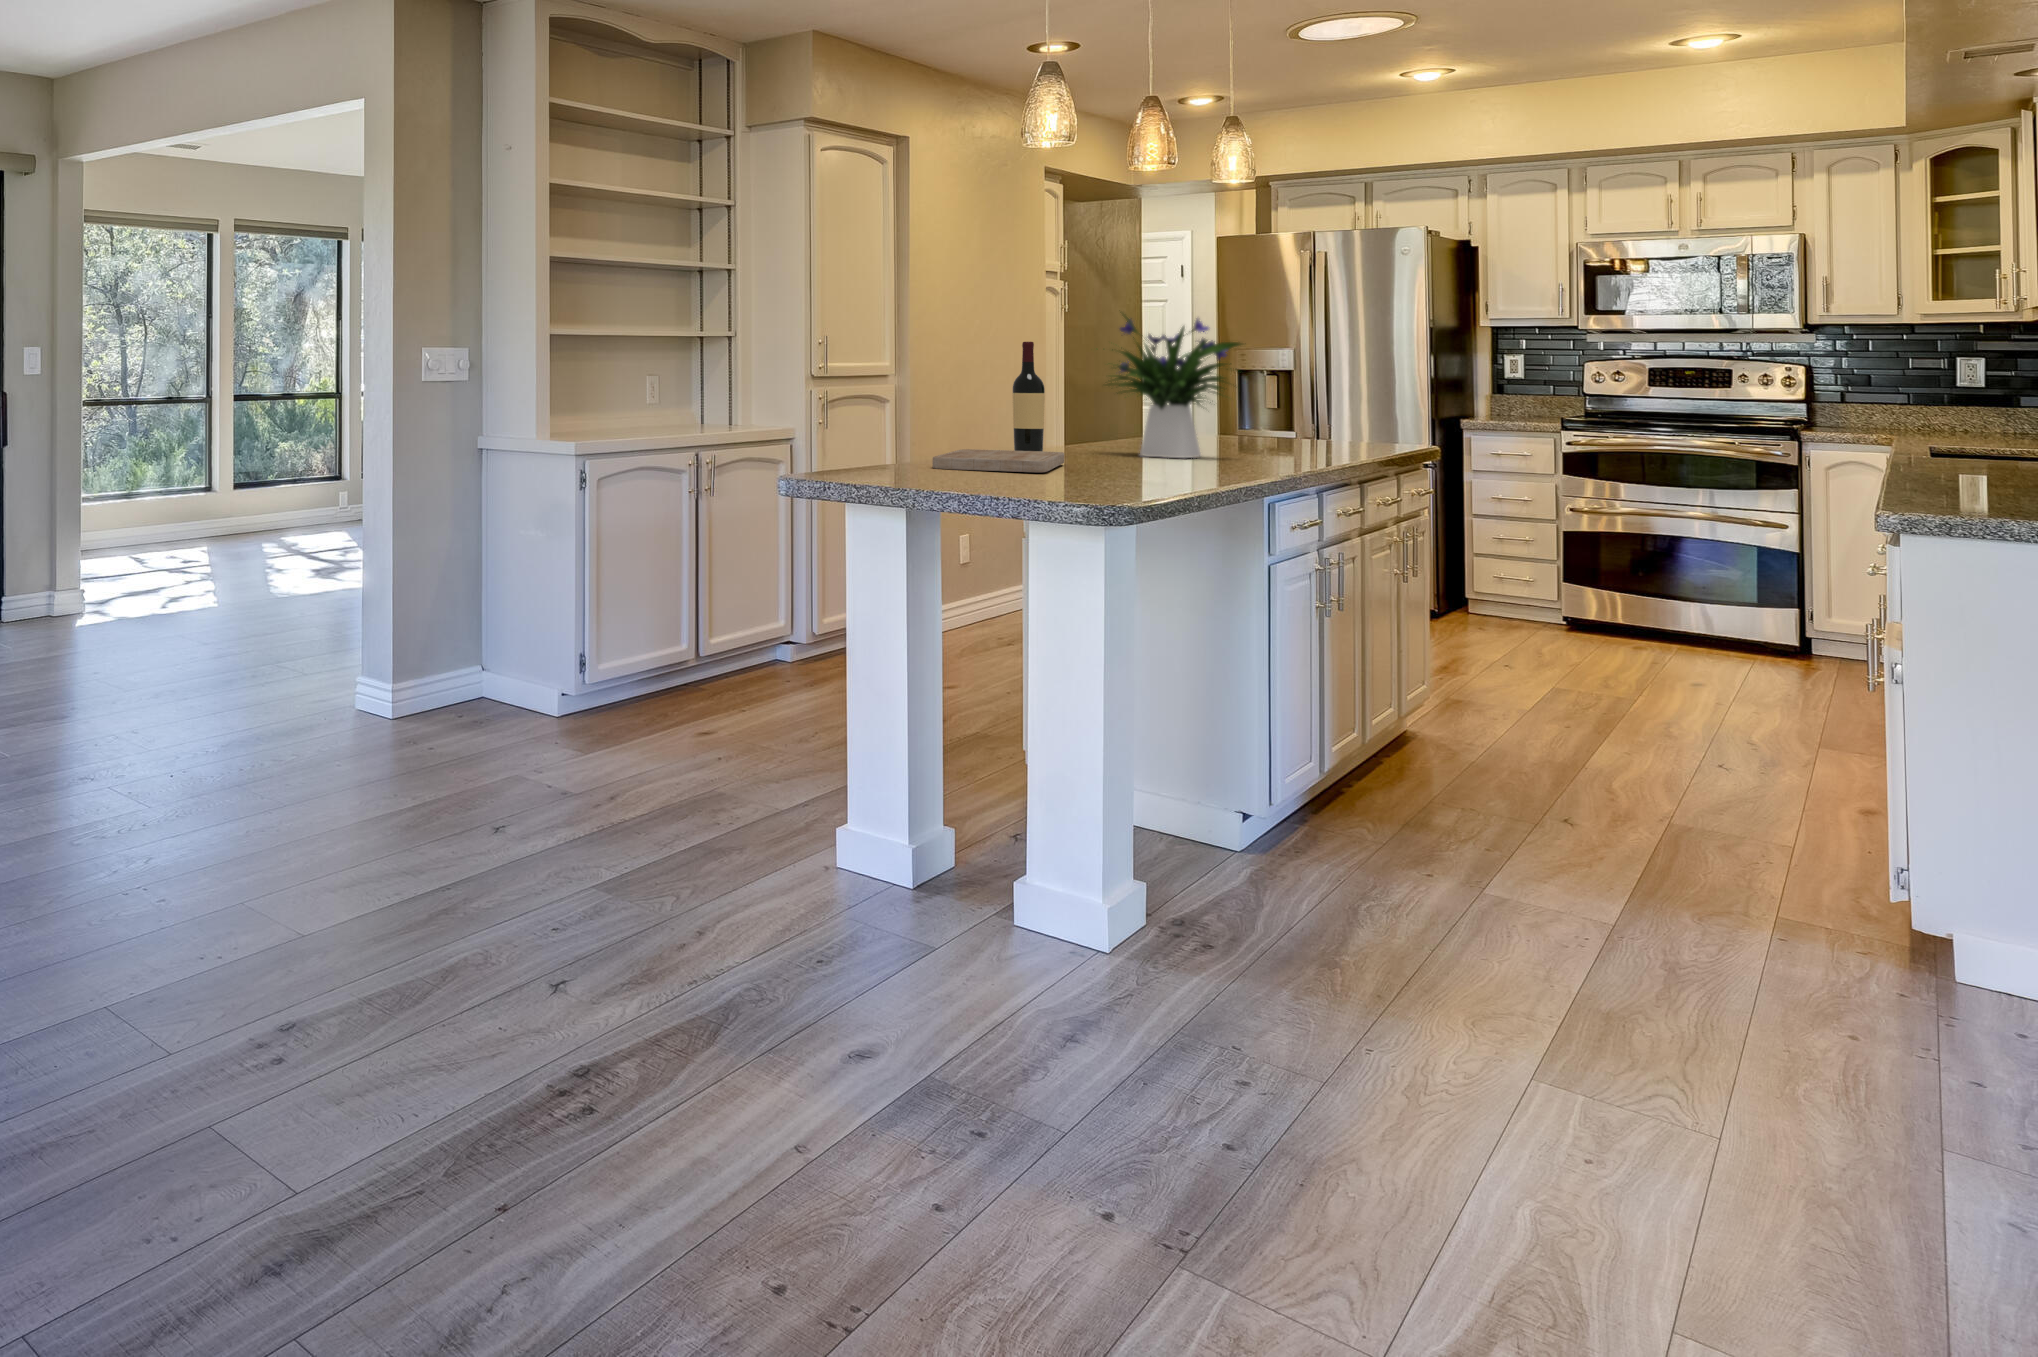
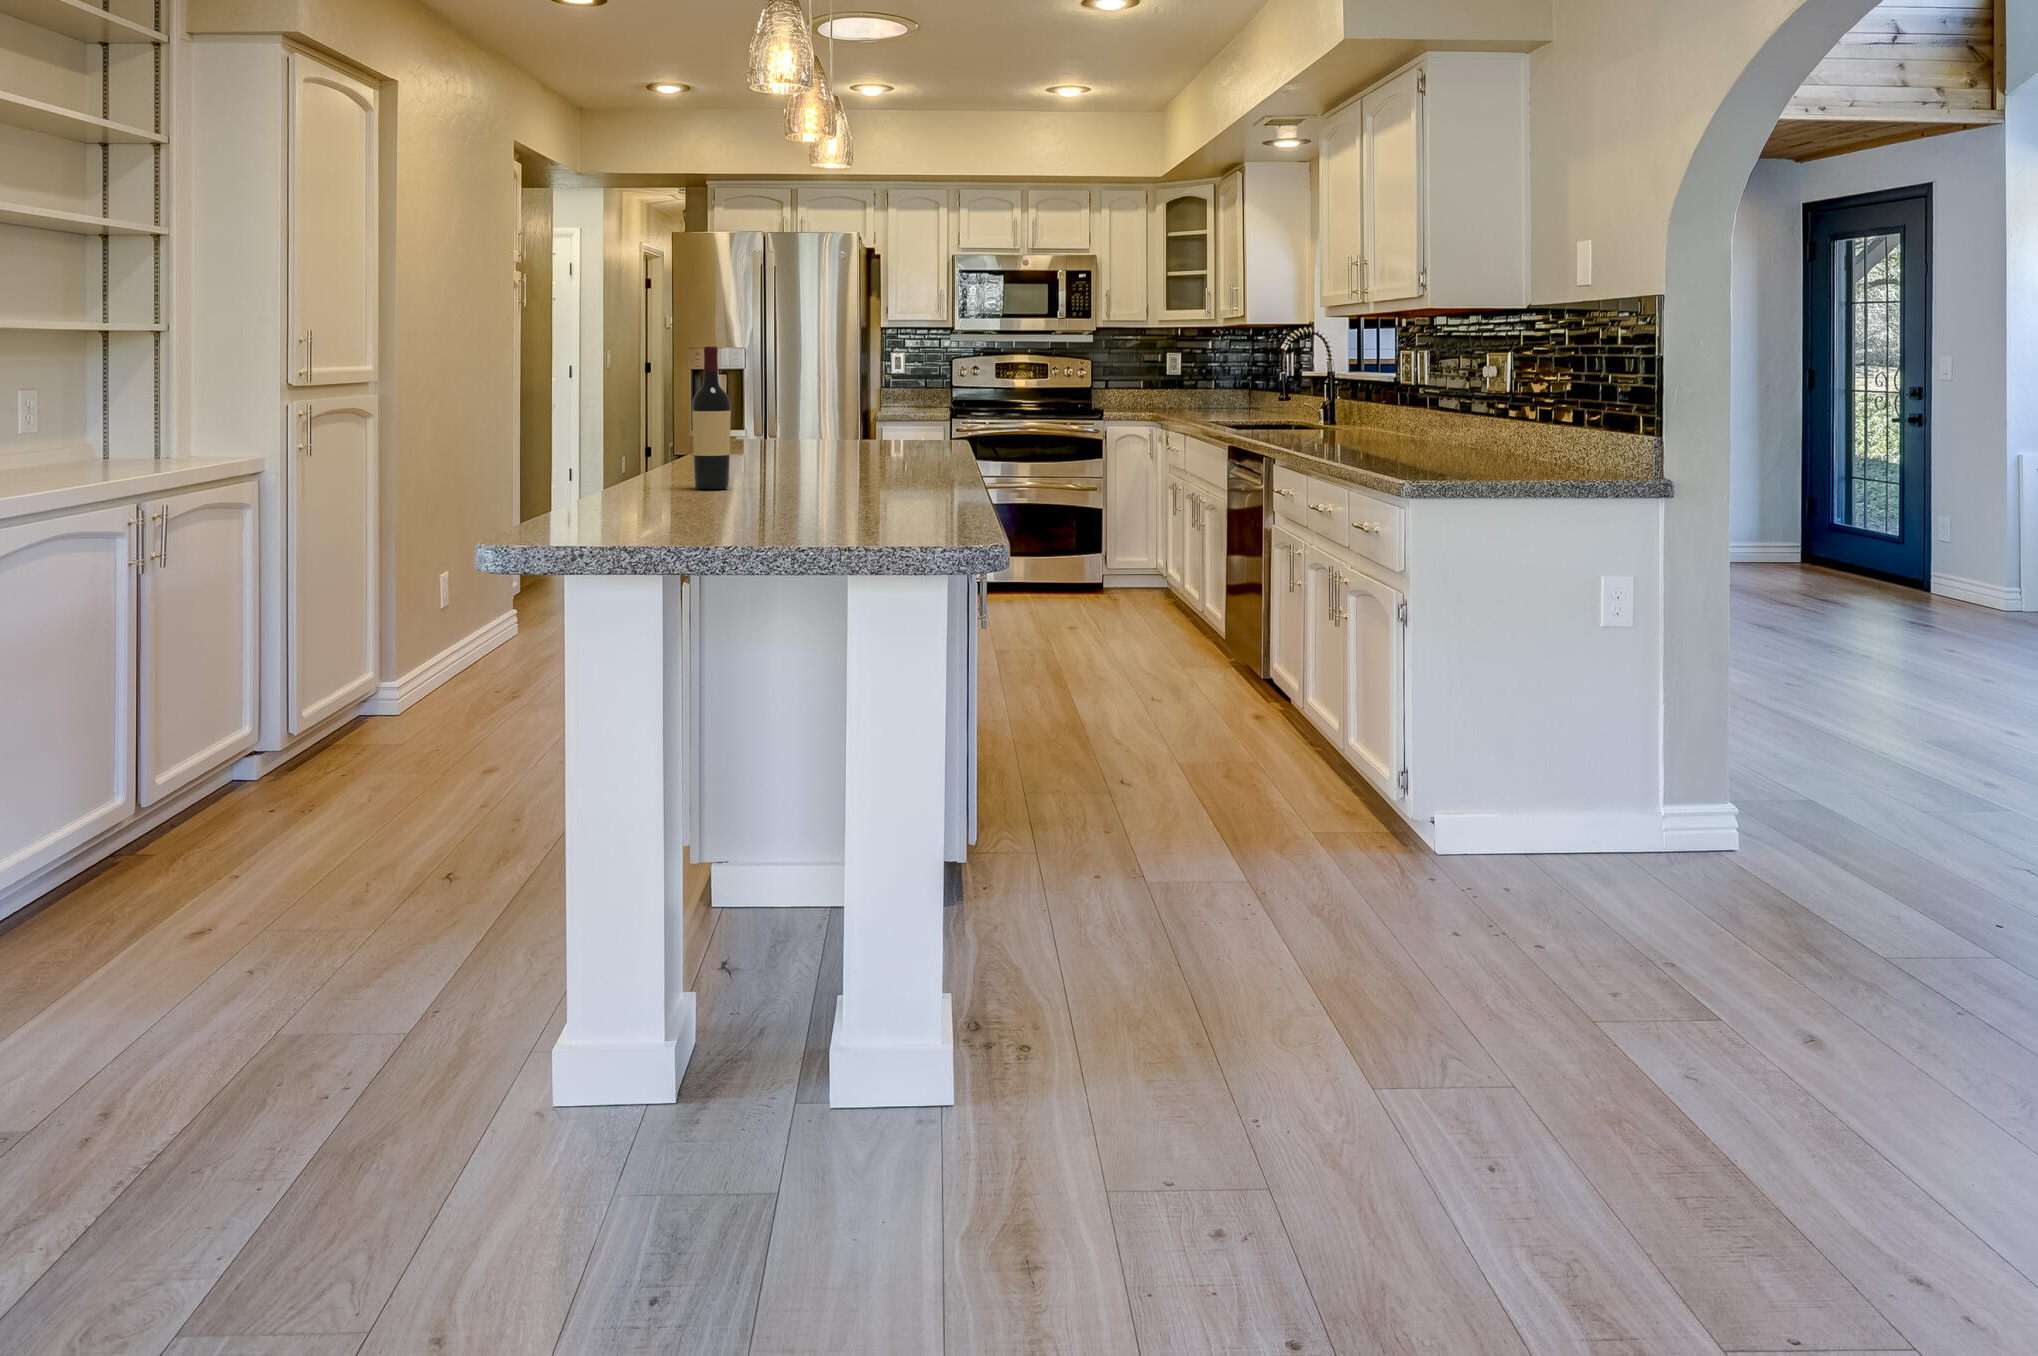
flower arrangement: present [1109,314,1241,458] -> none [752,308,909,478]
cutting board: present [933,449,1064,472] -> none [678,487,855,530]

